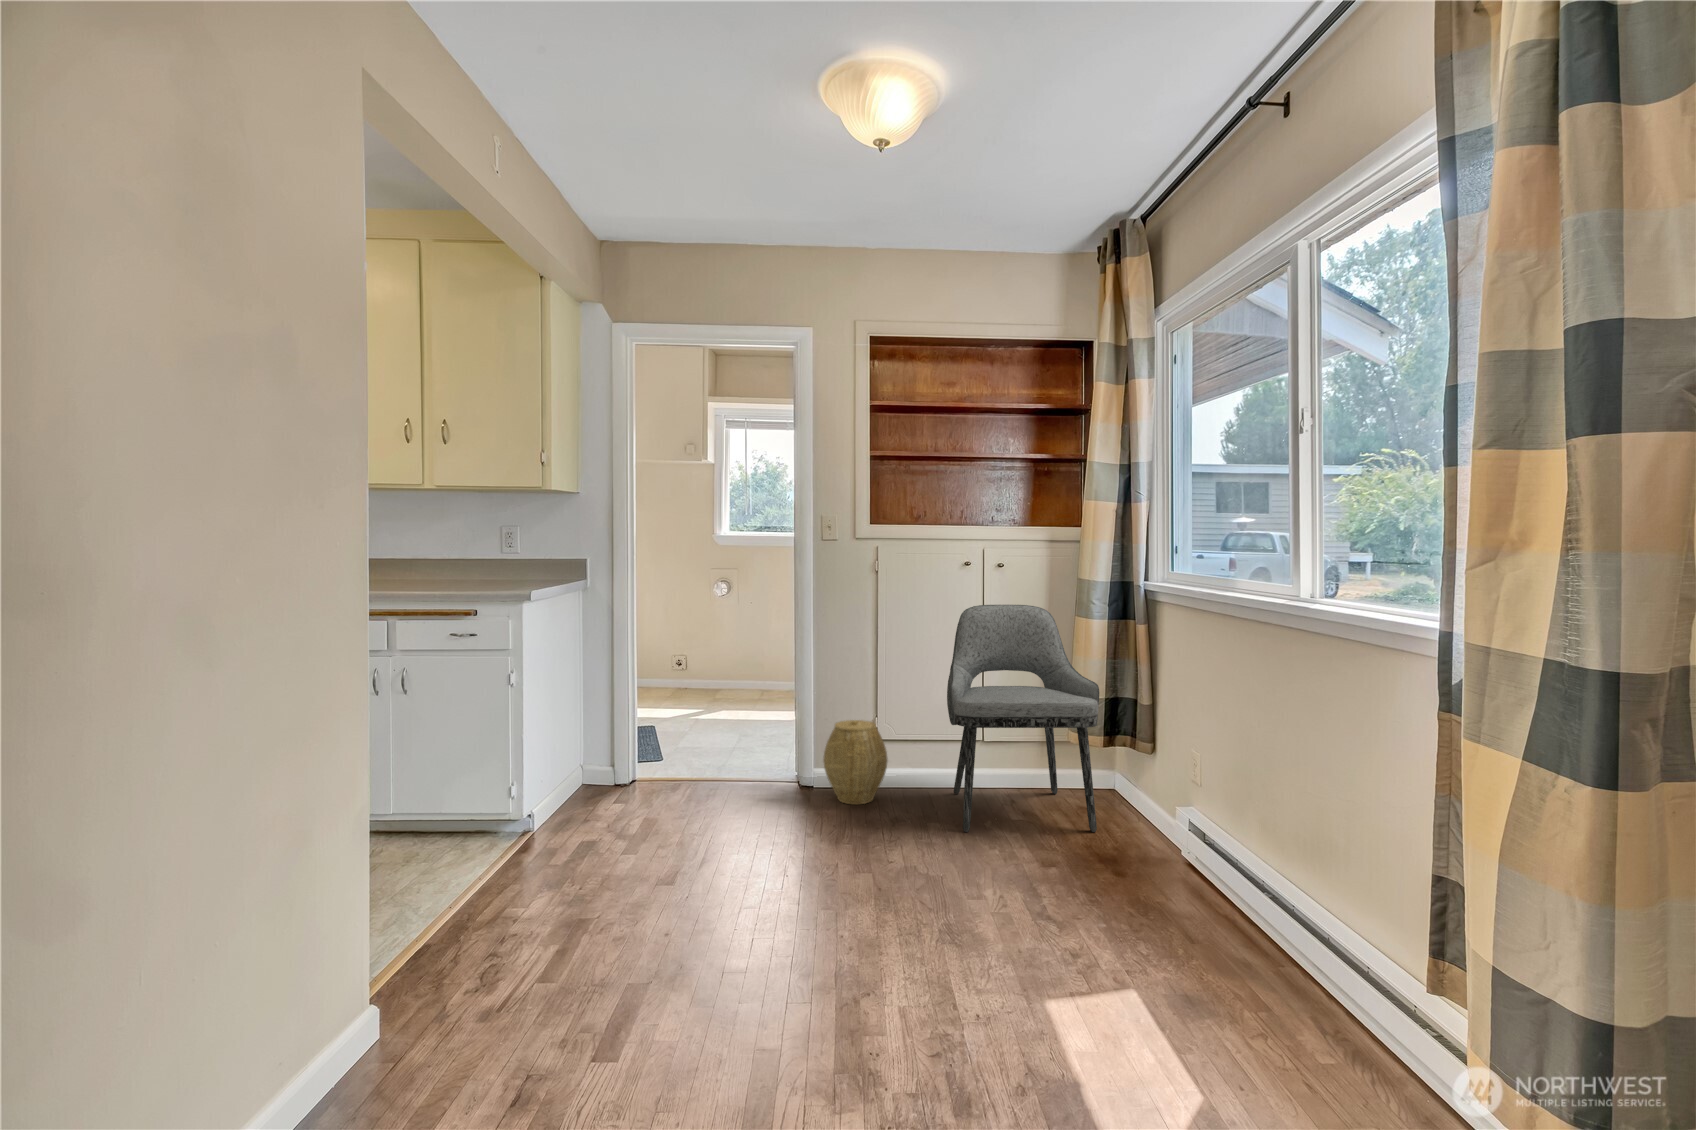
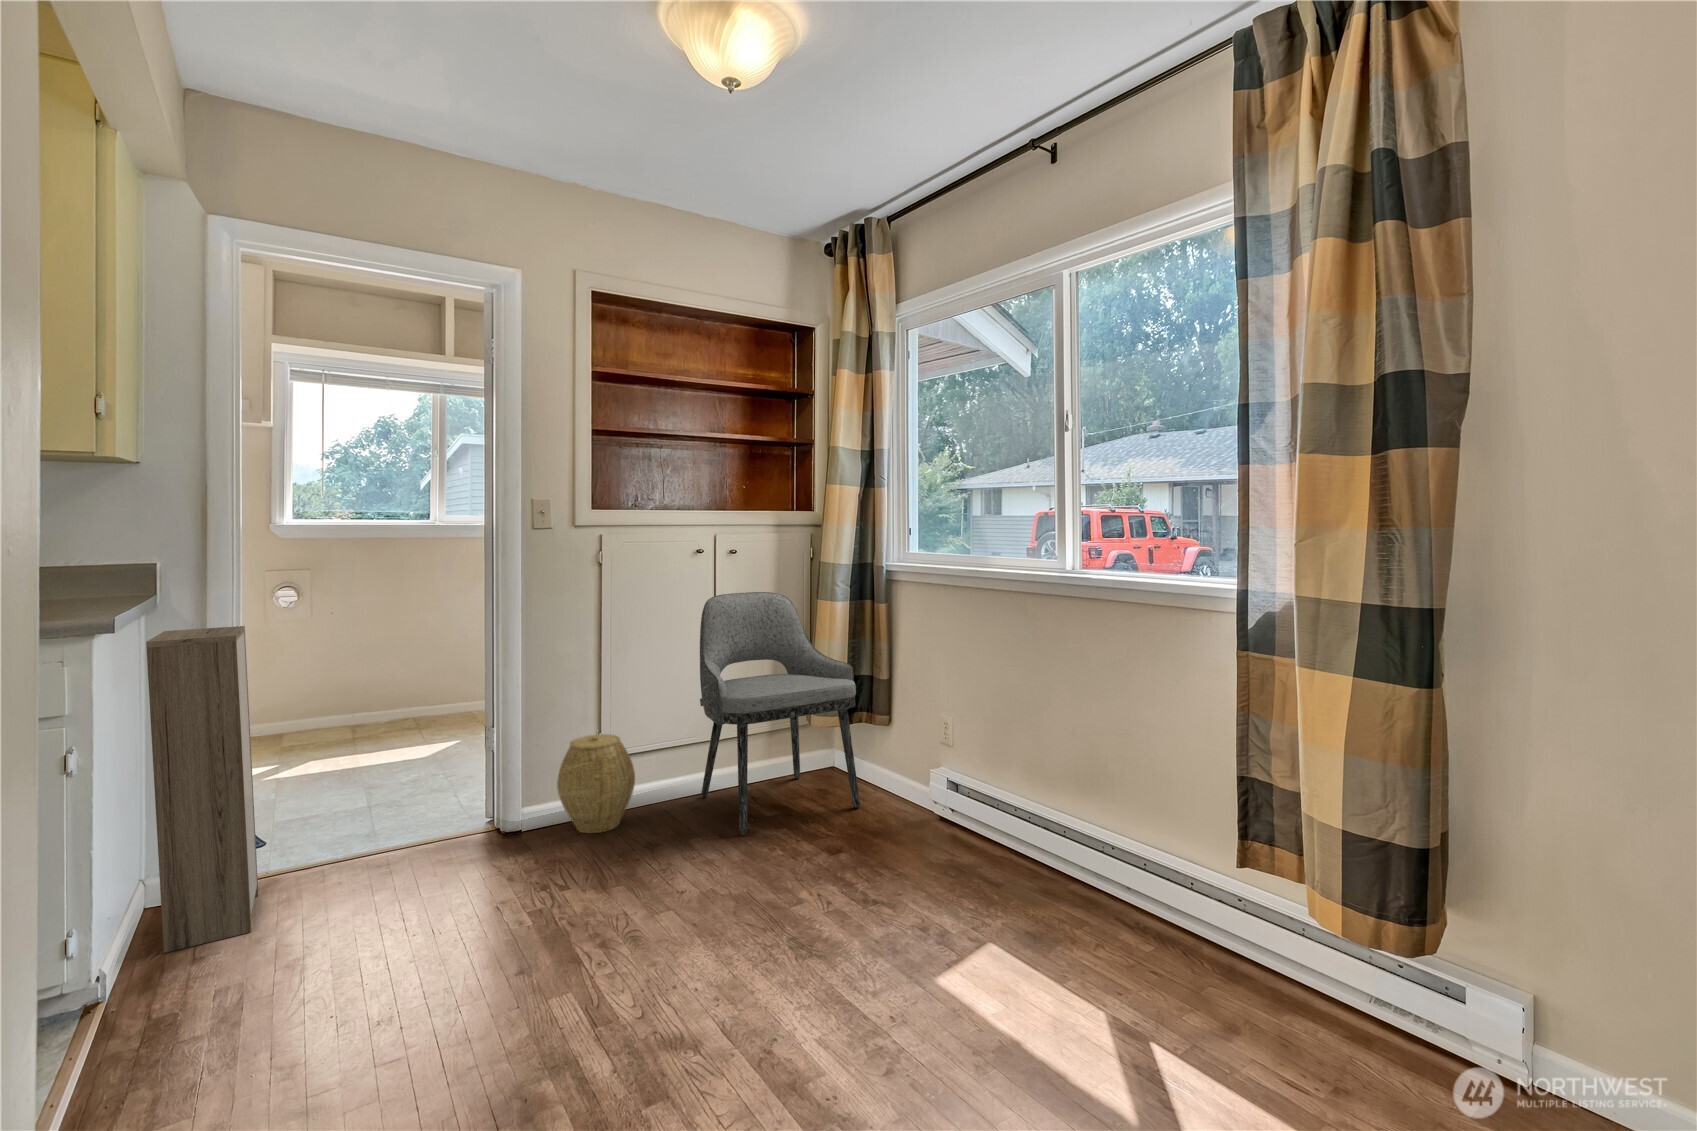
storage cabinet: none [555,607,621,821] -> present [146,626,258,953]

